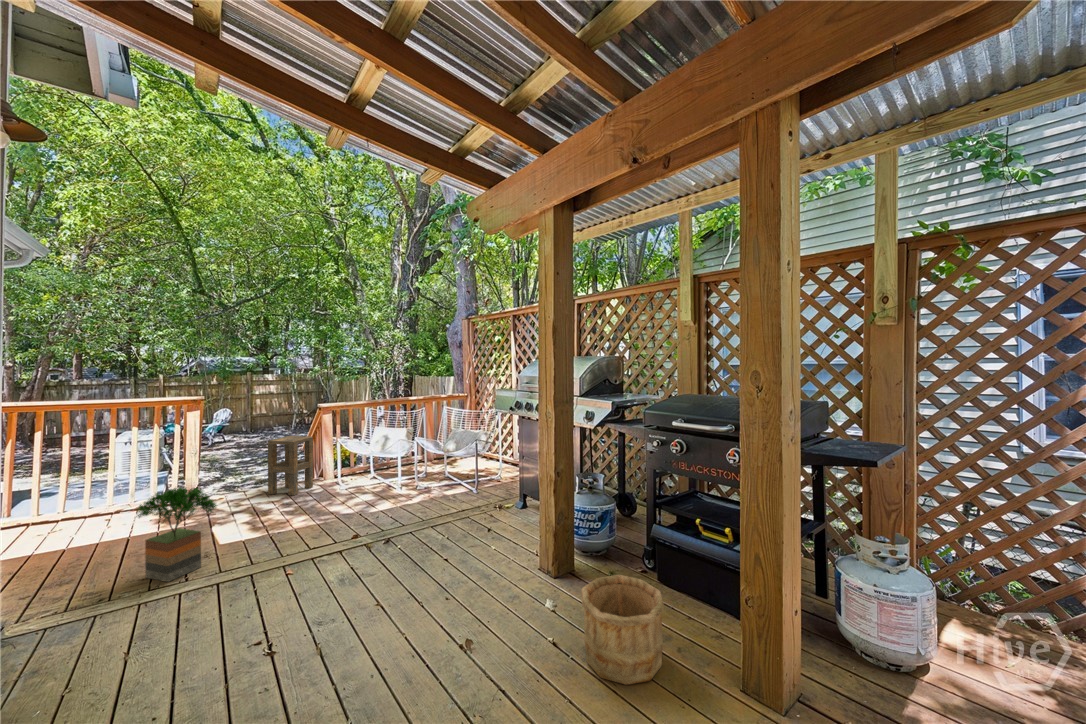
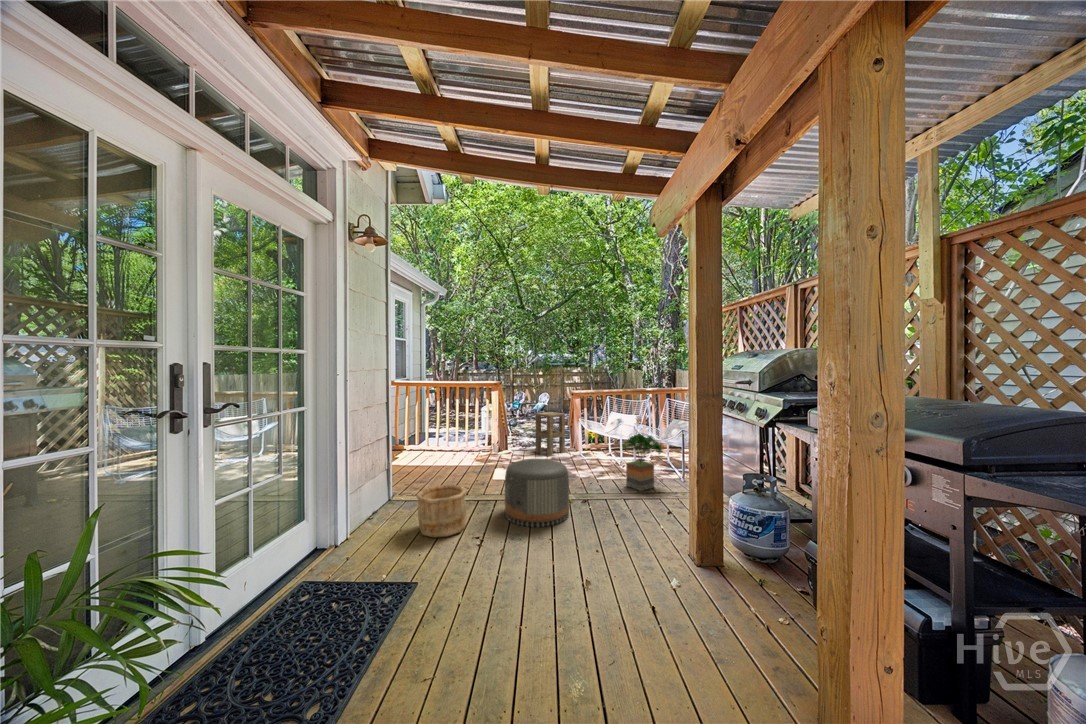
potted tree: present [138,487,217,582] -> present [622,434,662,491]
pouf: none [285,501,382,604] -> present [505,459,569,527]
wooden bucket: present [581,575,664,685] -> present [416,485,466,538]

